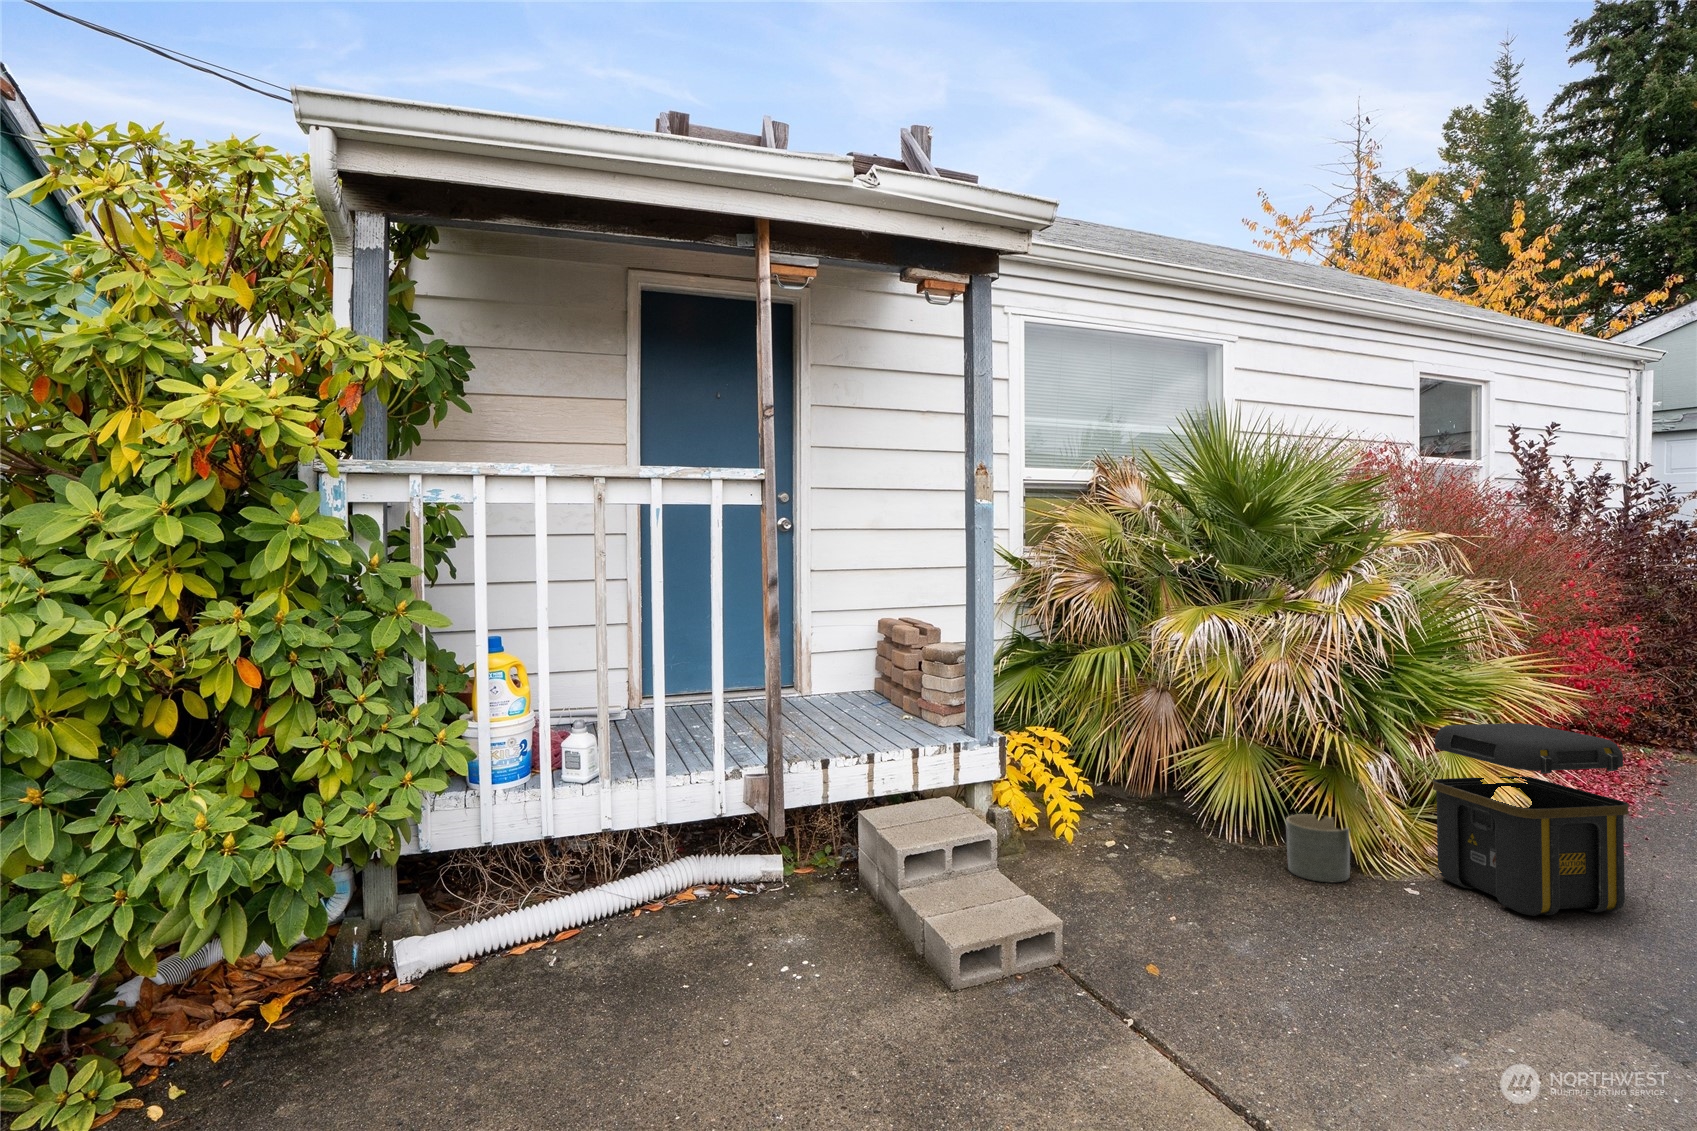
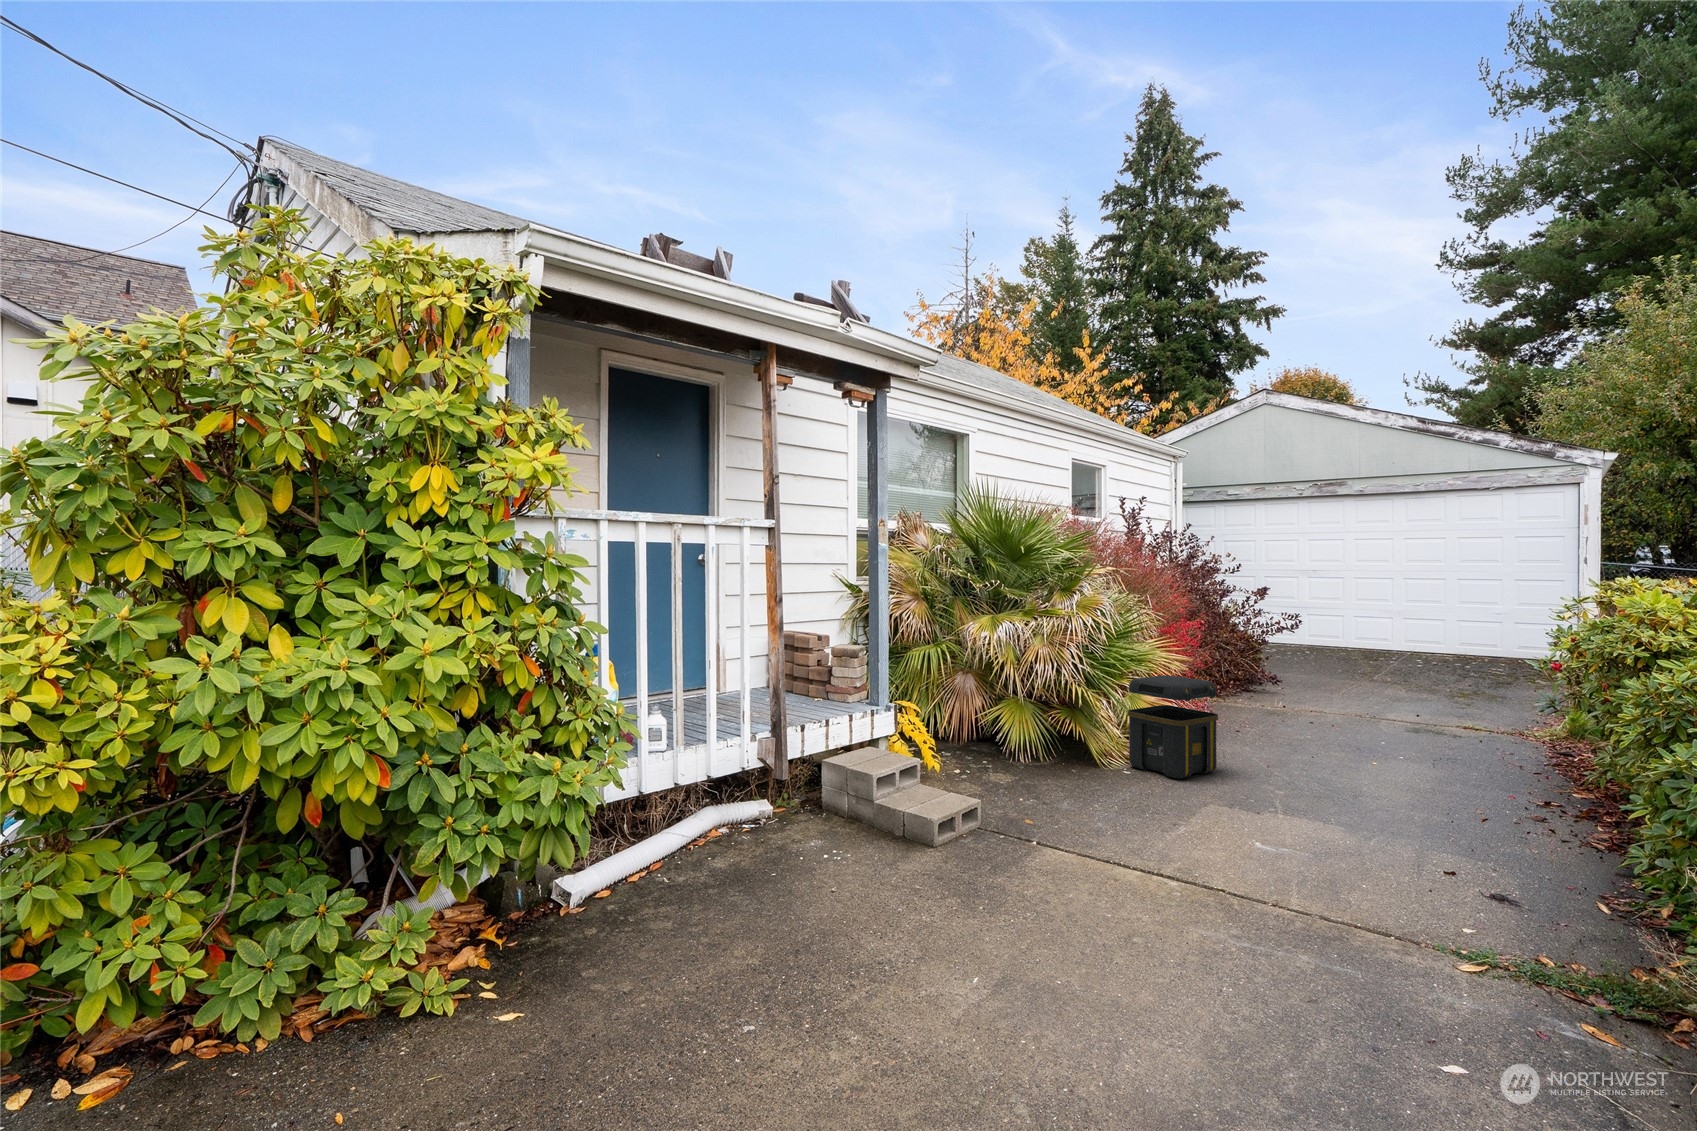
planter: present [1286,814,1350,882] -> none [1055,737,1090,776]

